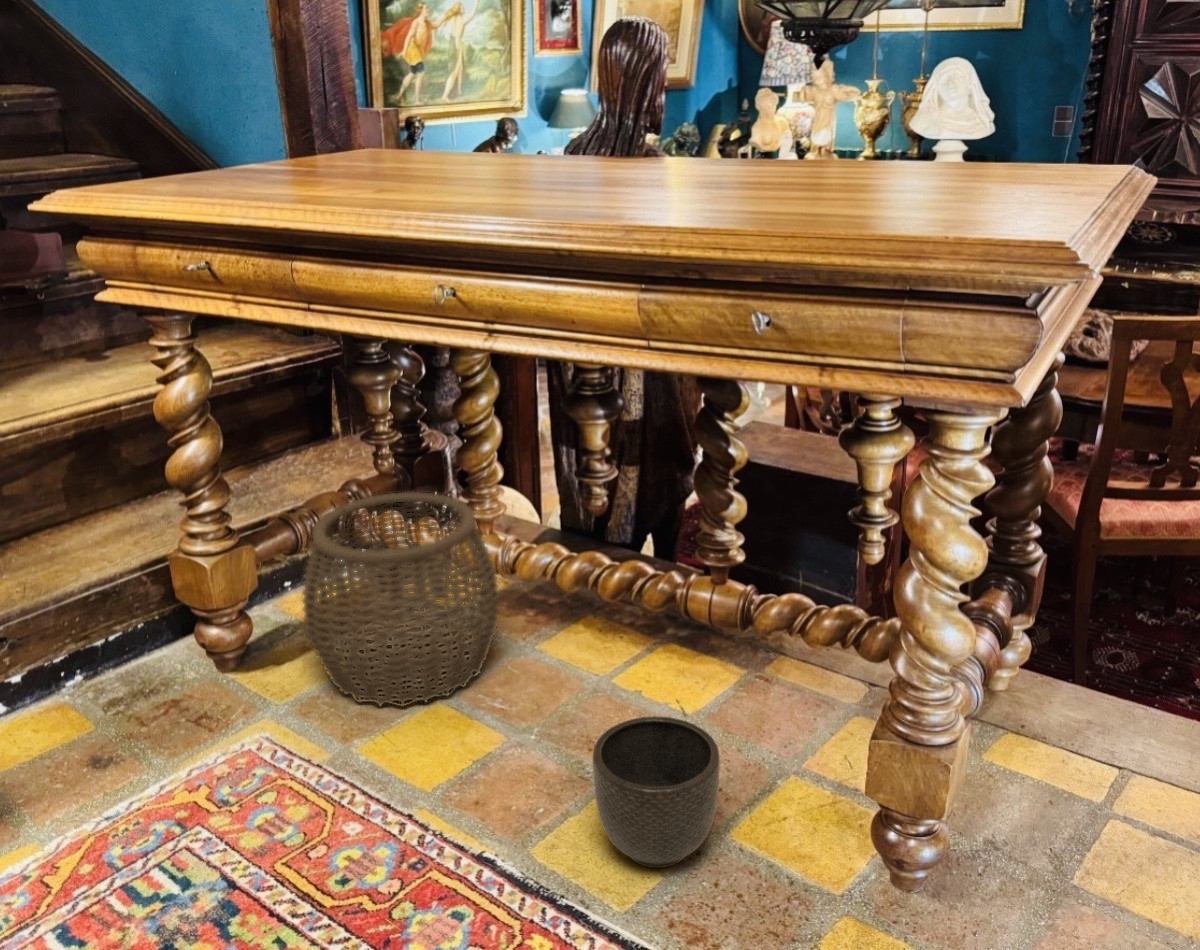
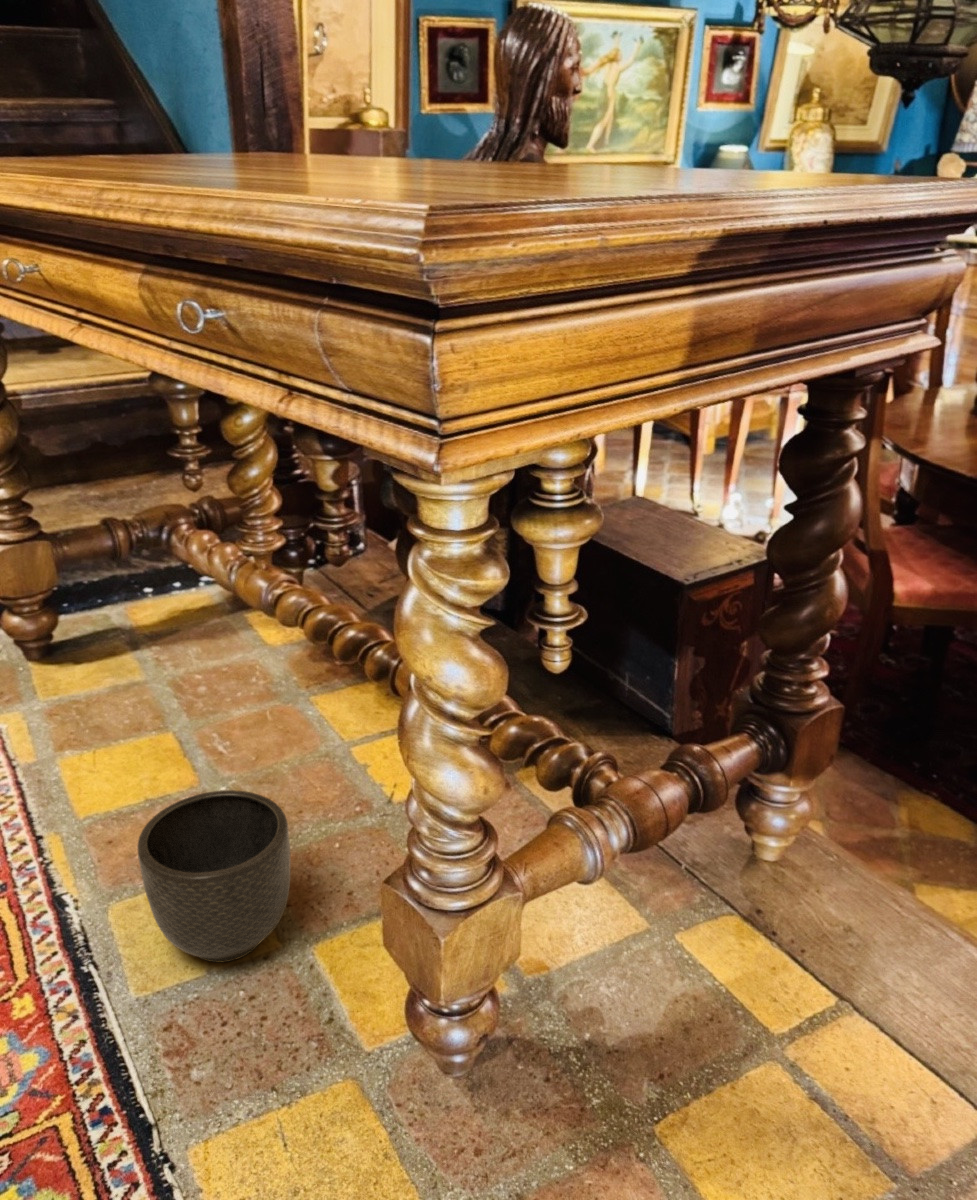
woven basket: present [302,492,500,706] -> none [64,514,275,732]

